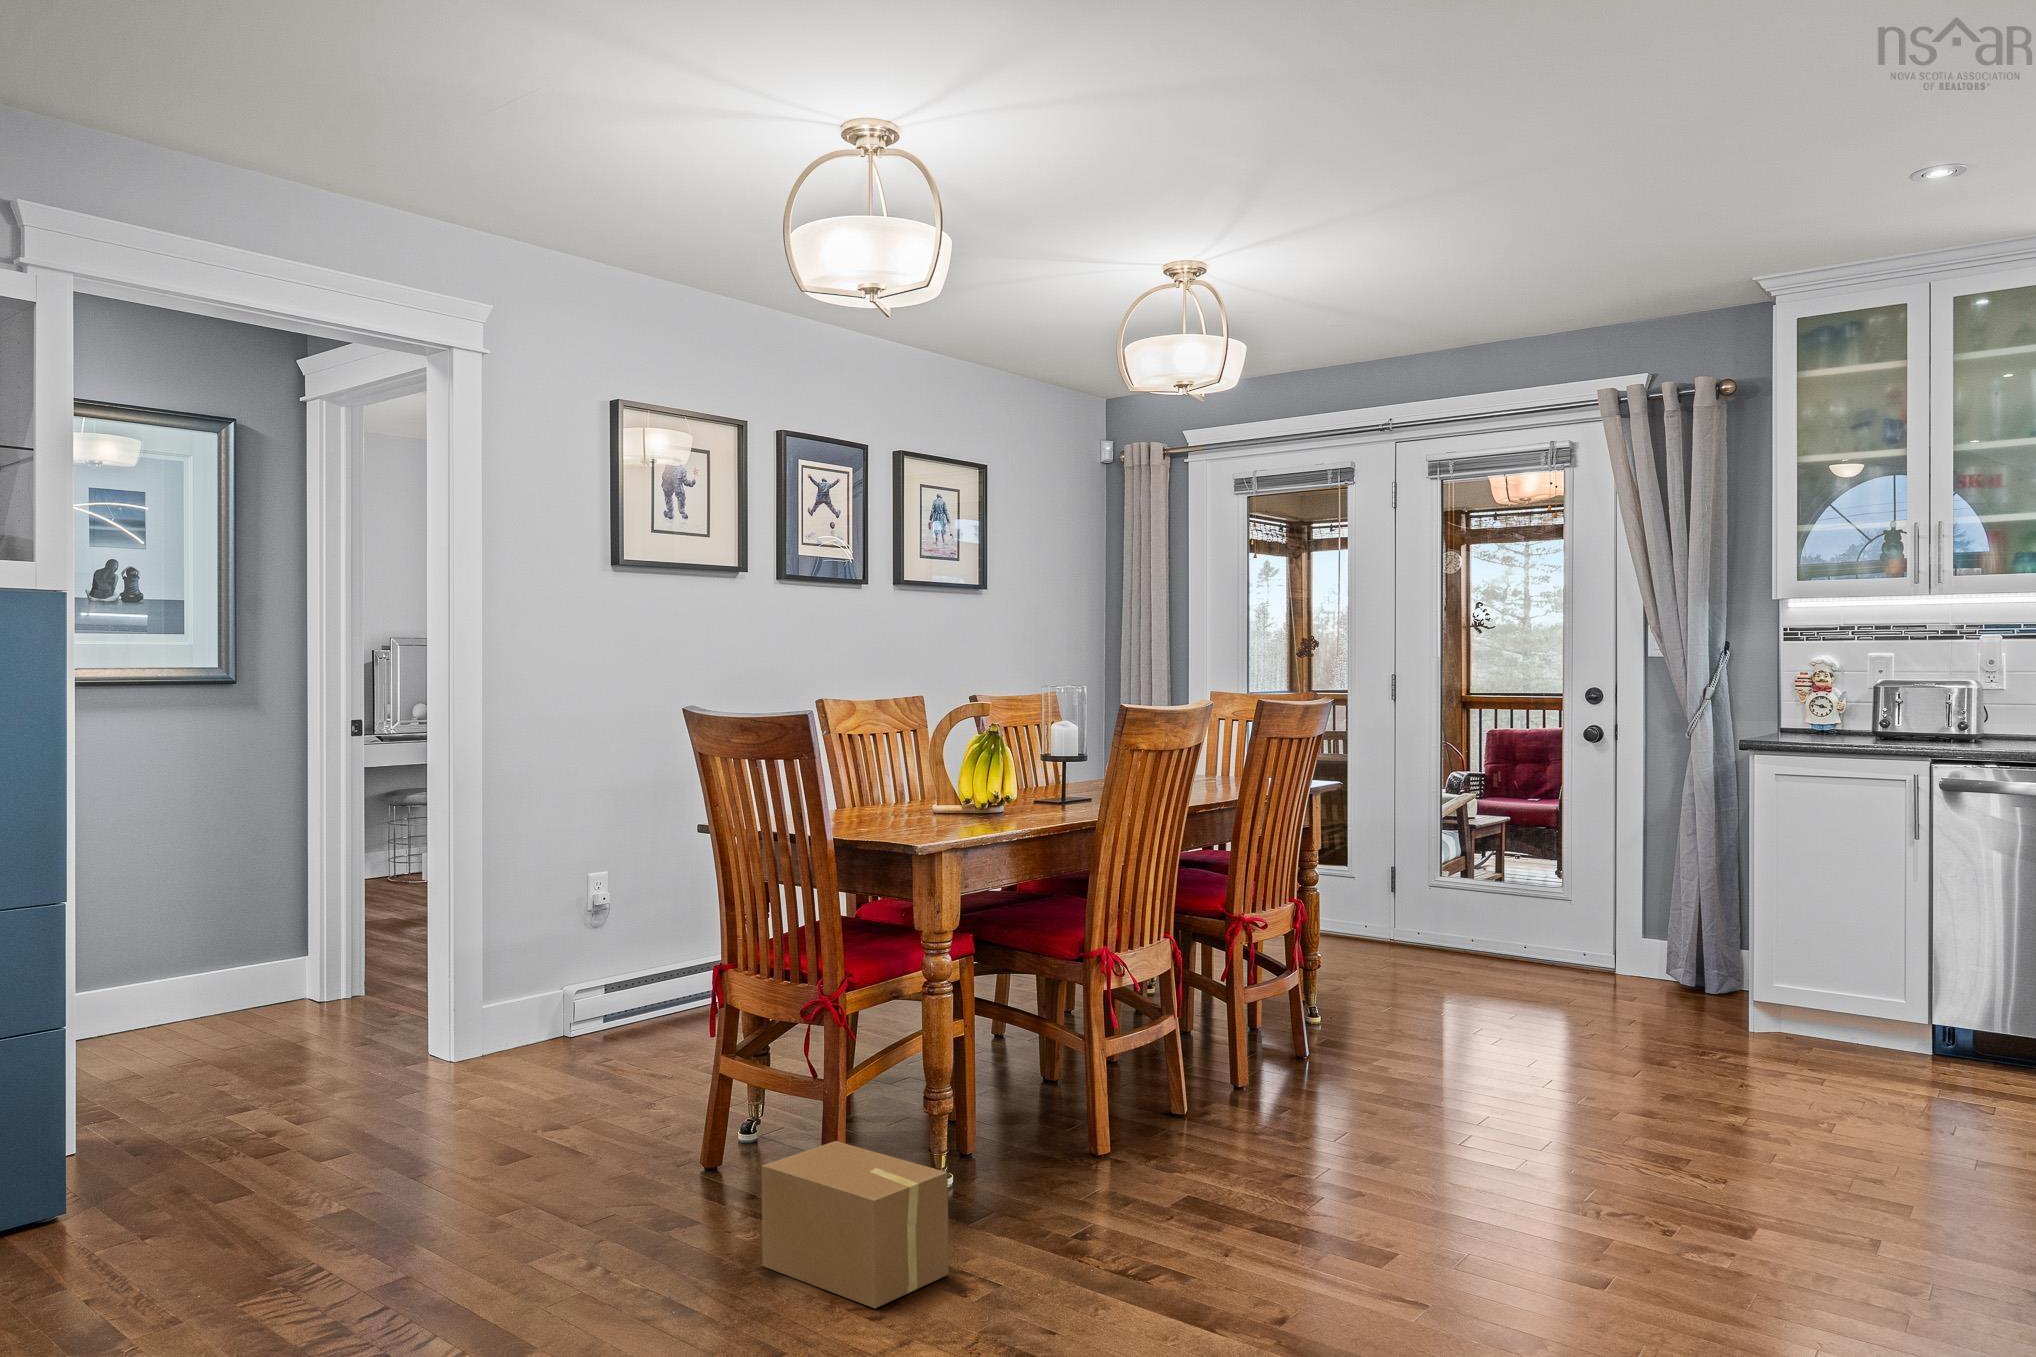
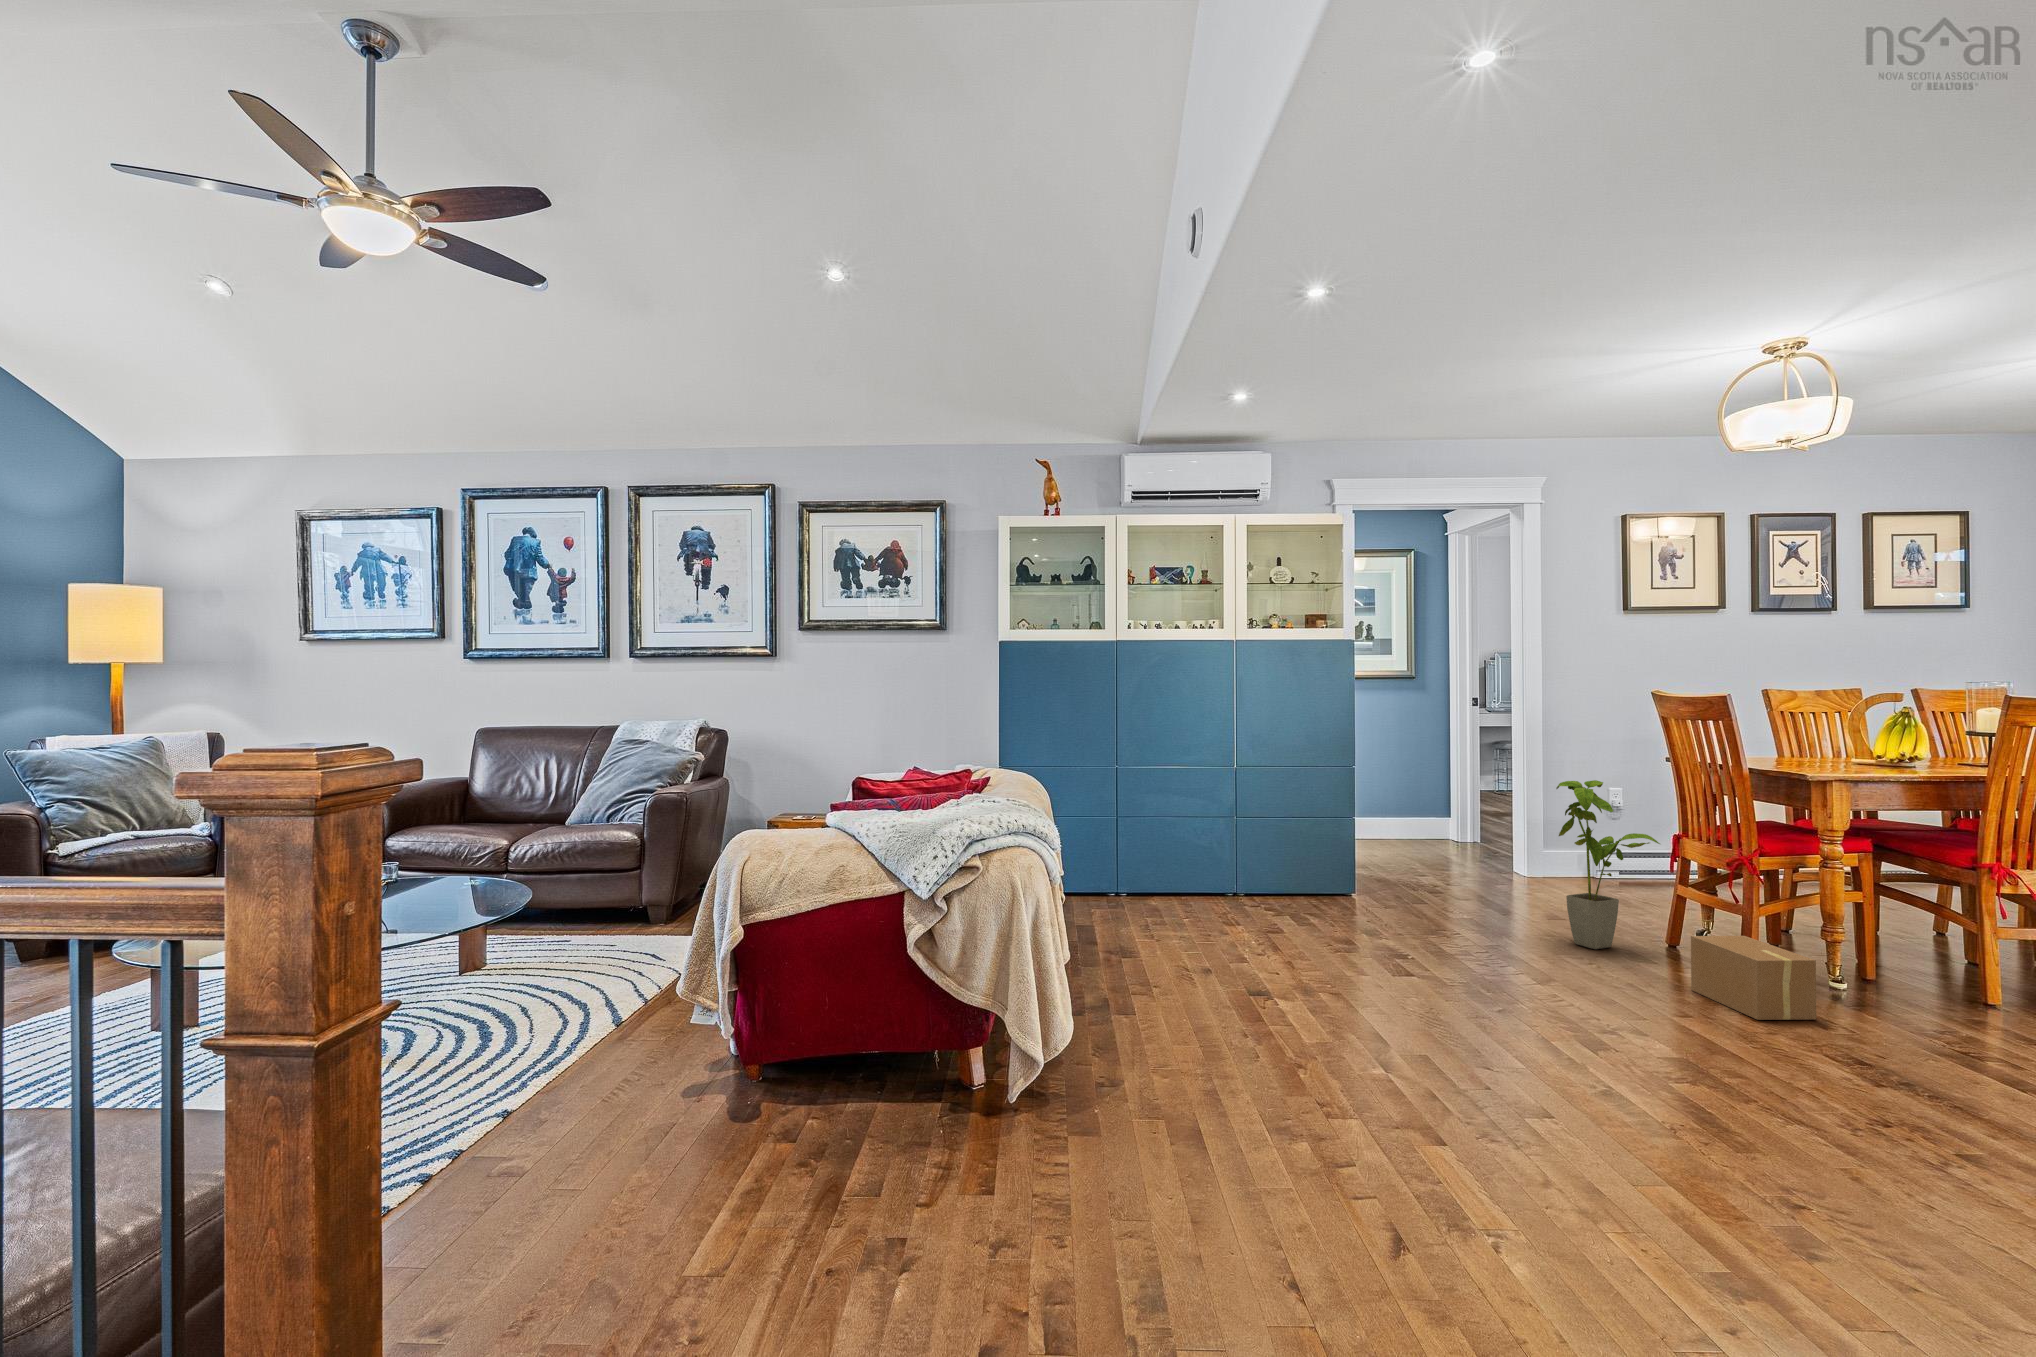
house plant: none [521,882,700,1209] -> present [1556,780,1660,949]

